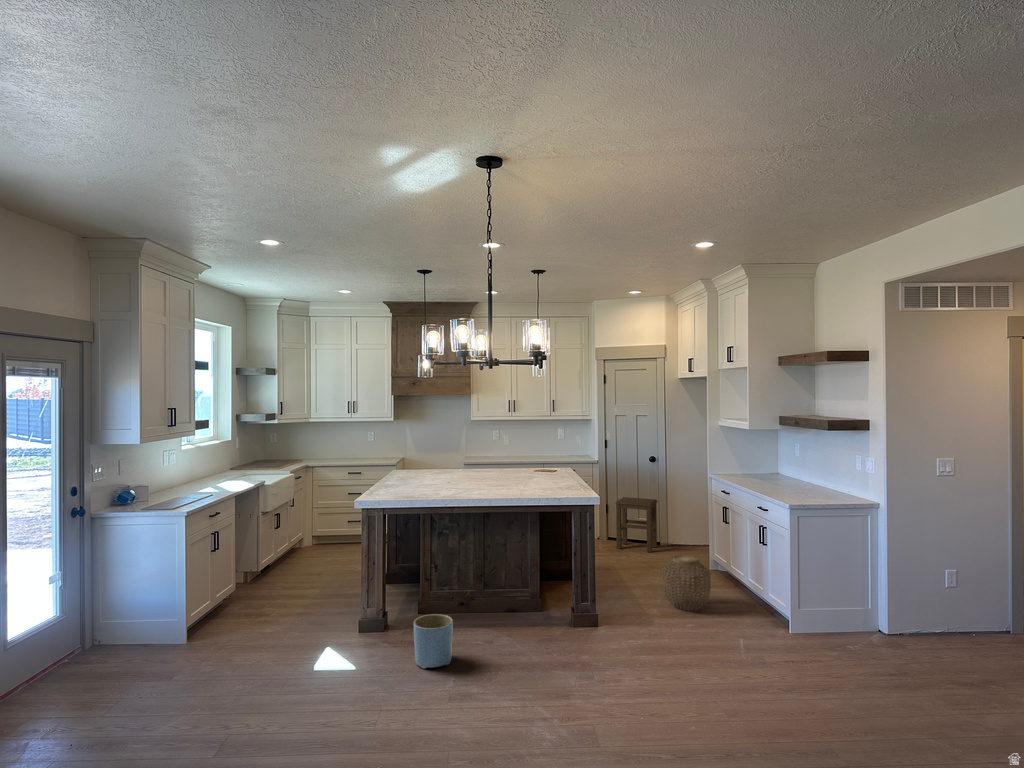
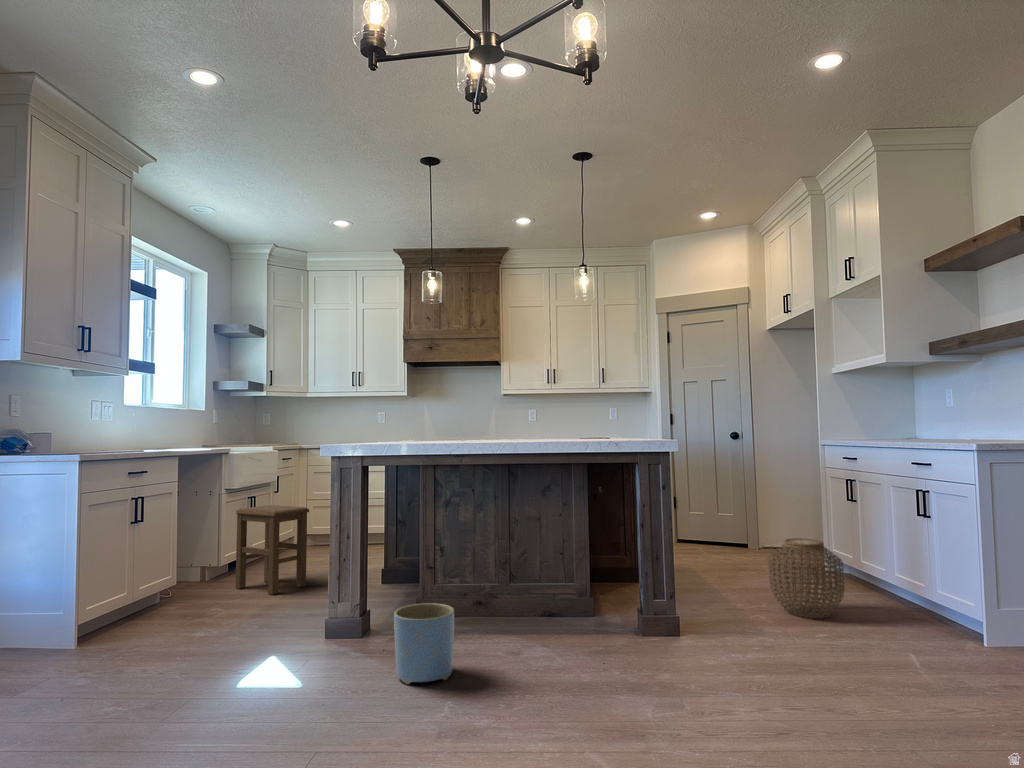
stool: present [616,497,658,552] -> present [236,505,309,595]

